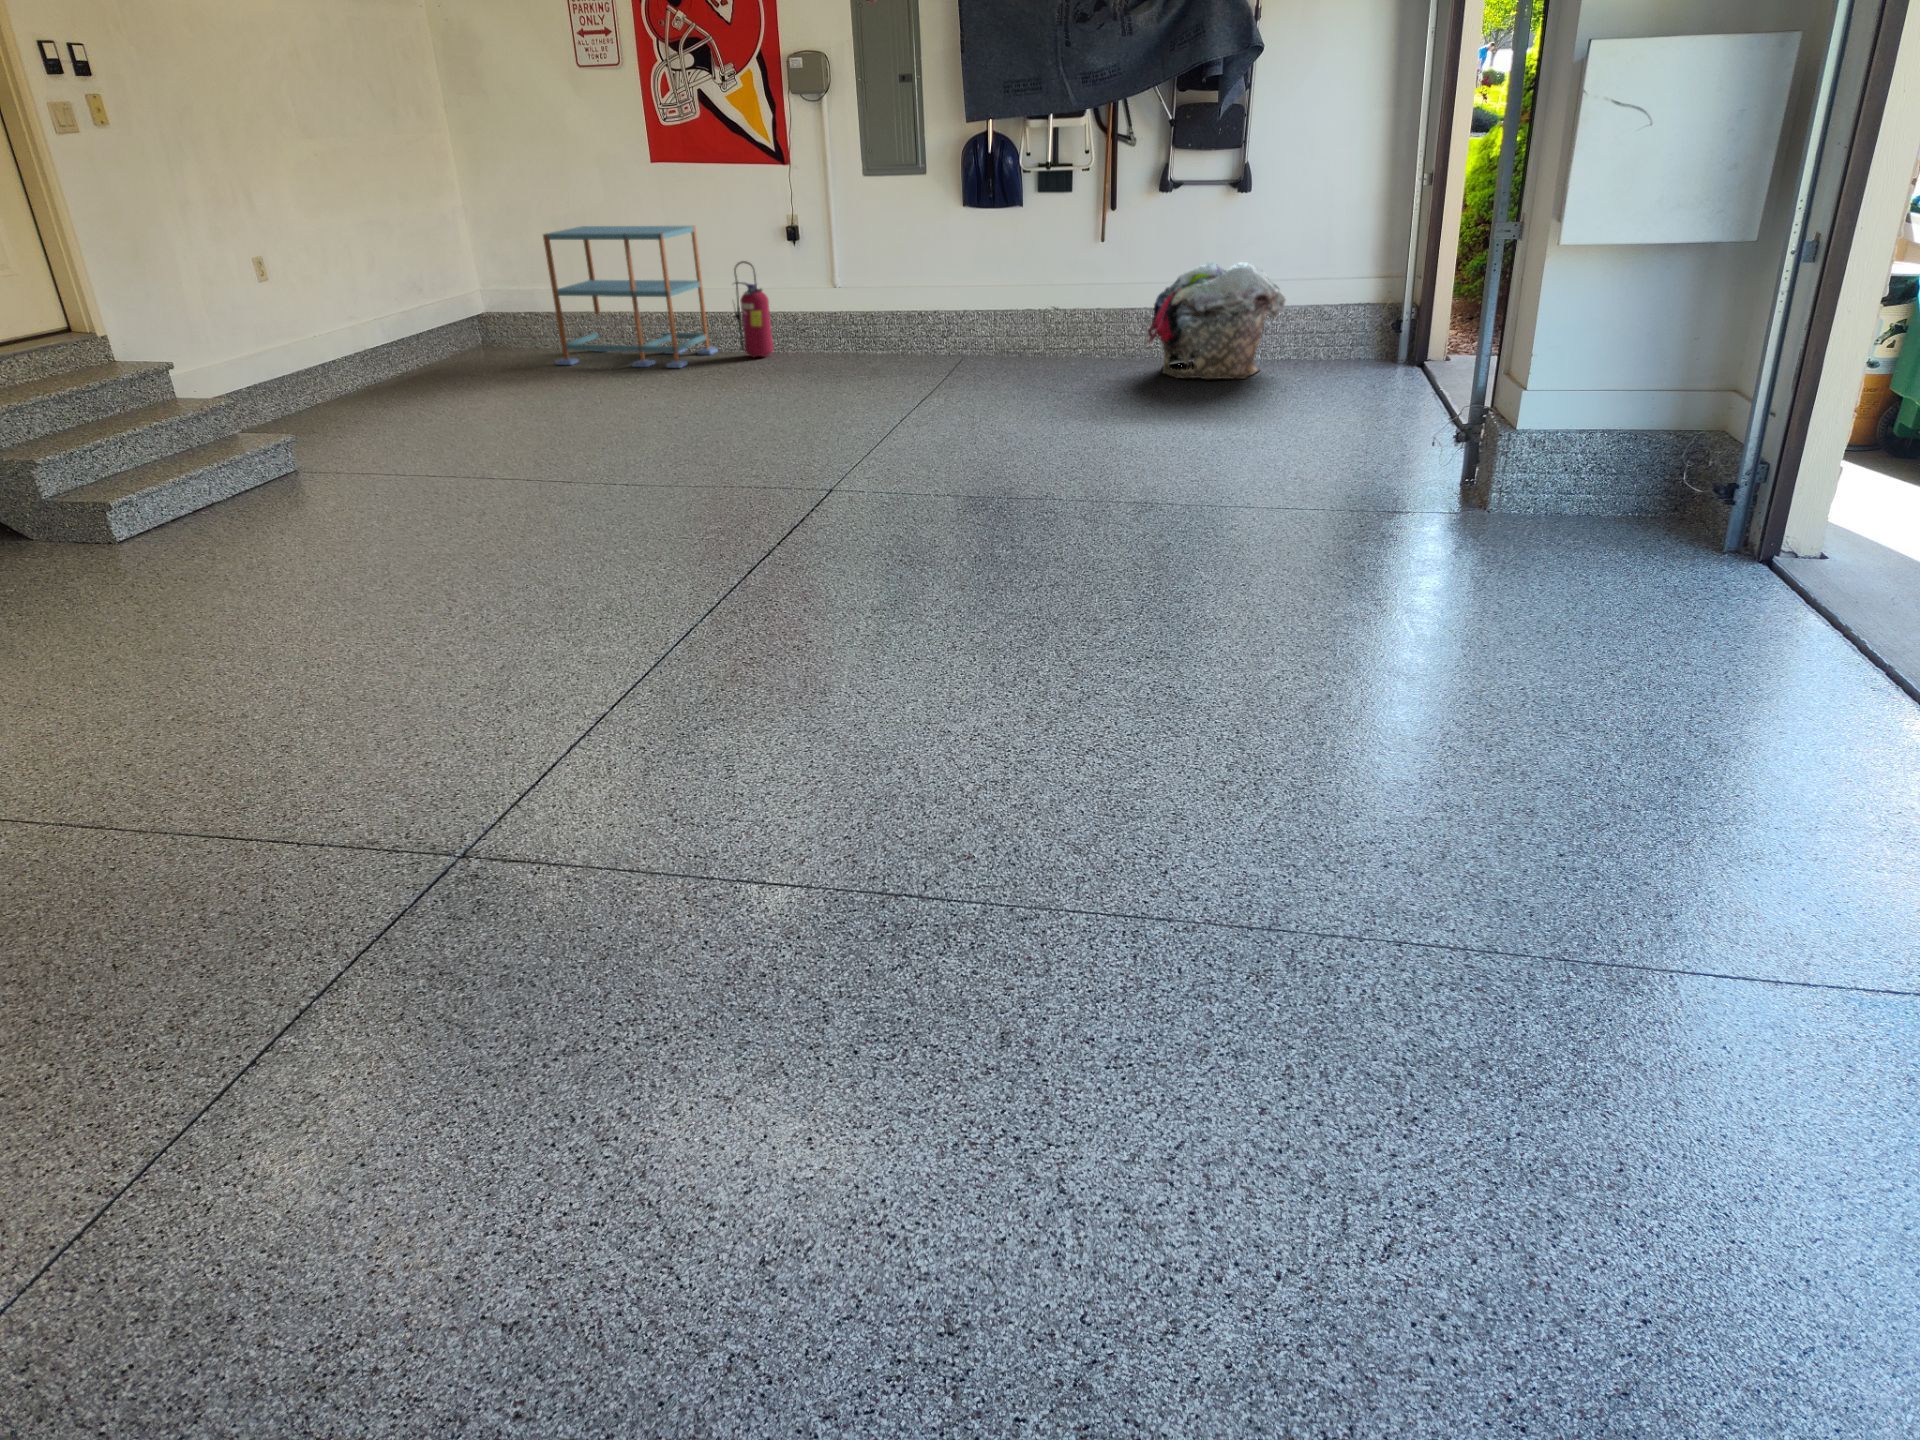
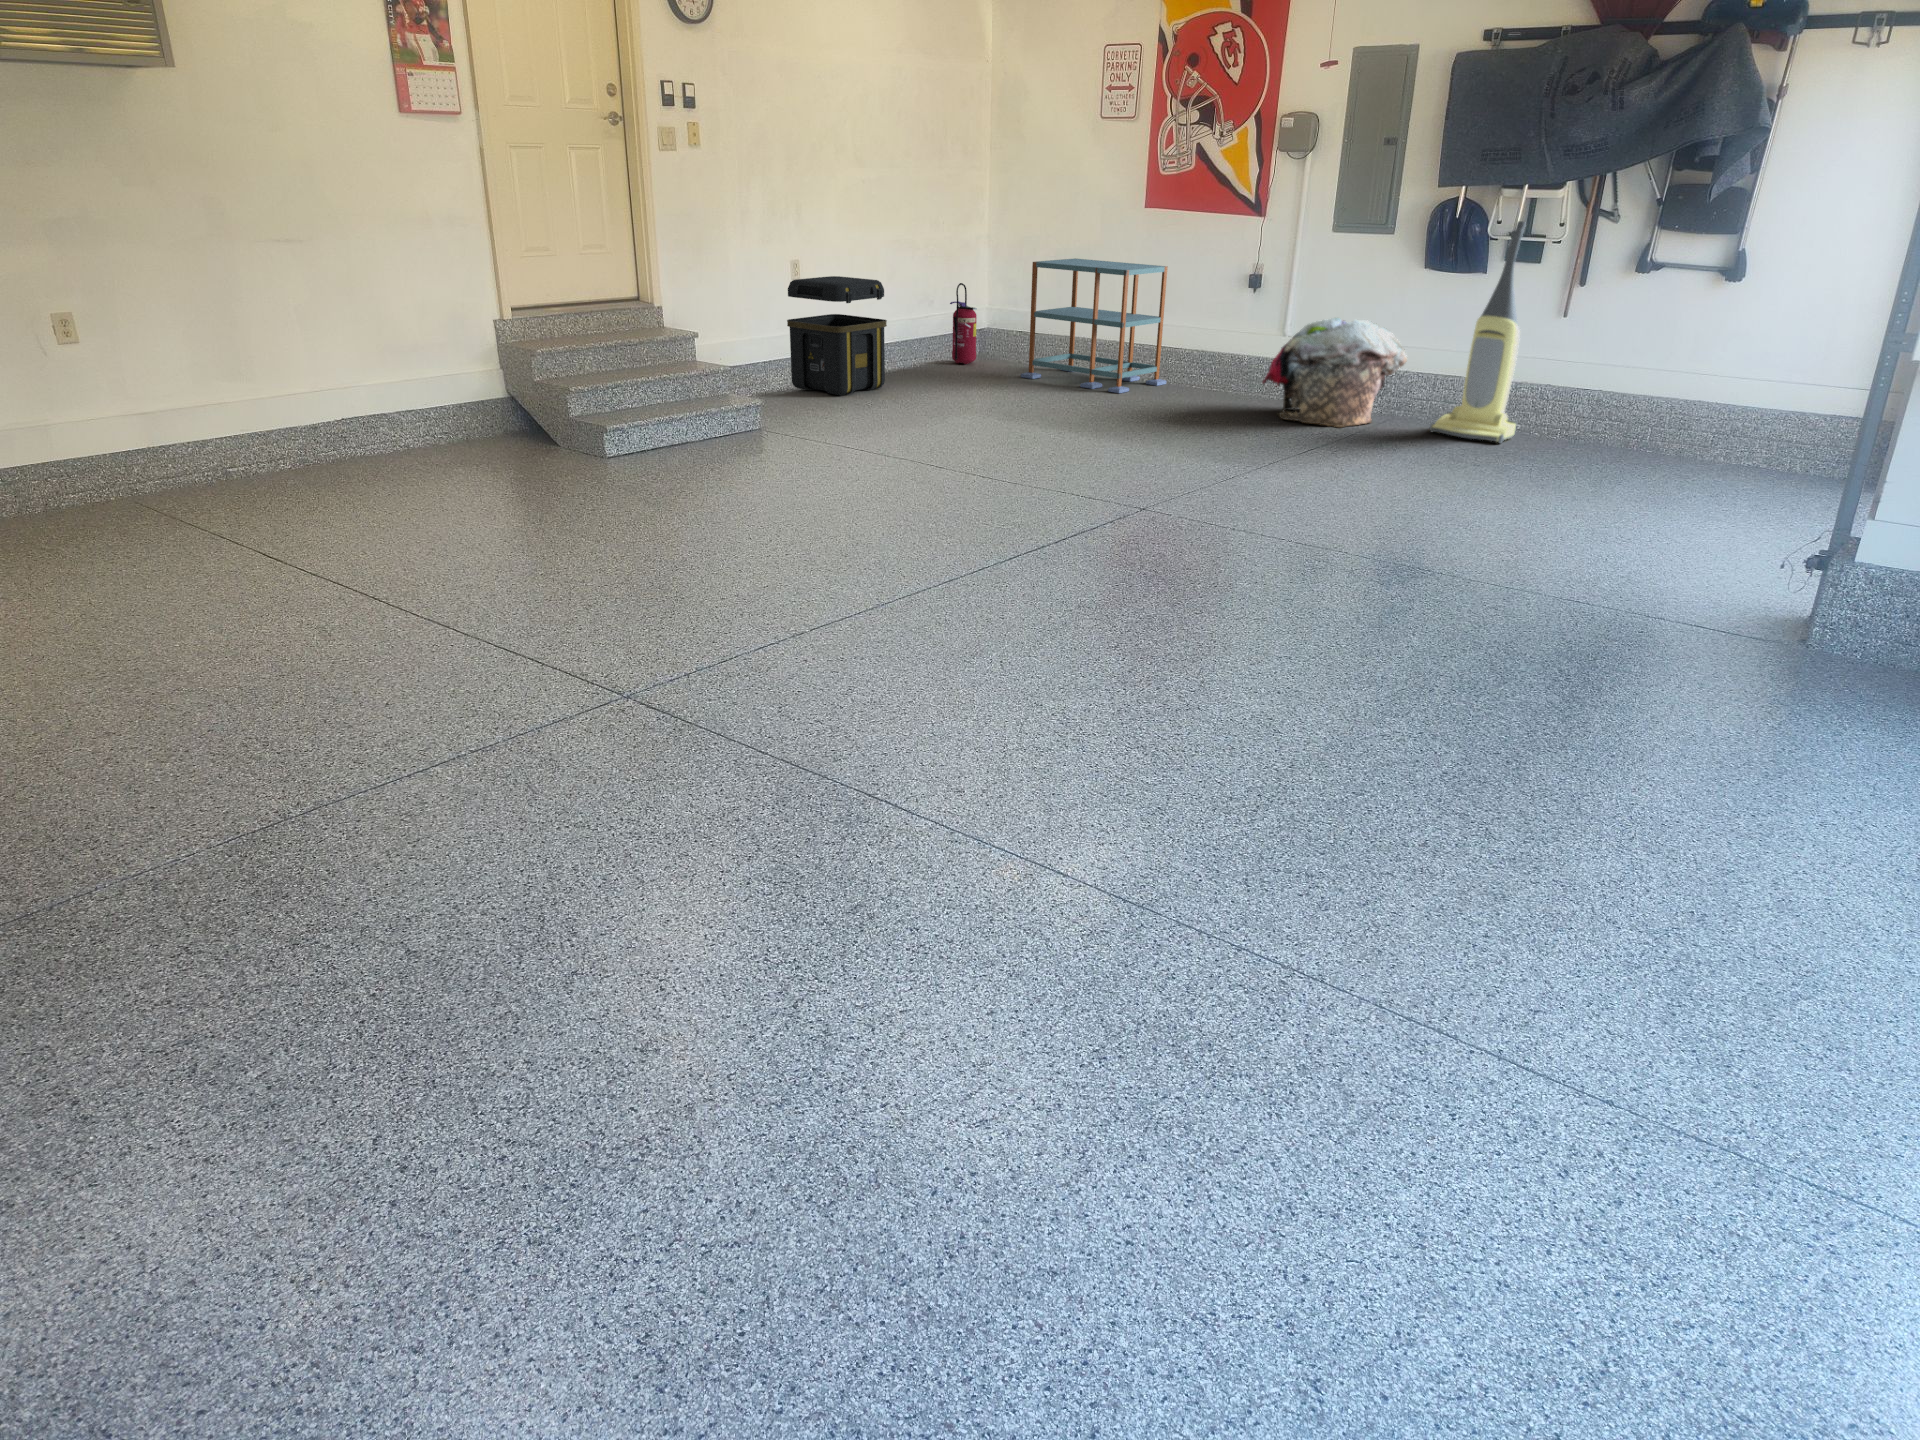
vacuum cleaner: none [1010,151,1085,367] -> present [1430,221,1526,443]
fire extinguisher: present [734,261,773,357] -> present [950,283,977,364]
laundry basket: present [1148,262,1286,379] -> present [1262,318,1407,427]
toolbox: none [256,273,407,416] -> present [787,276,887,395]

